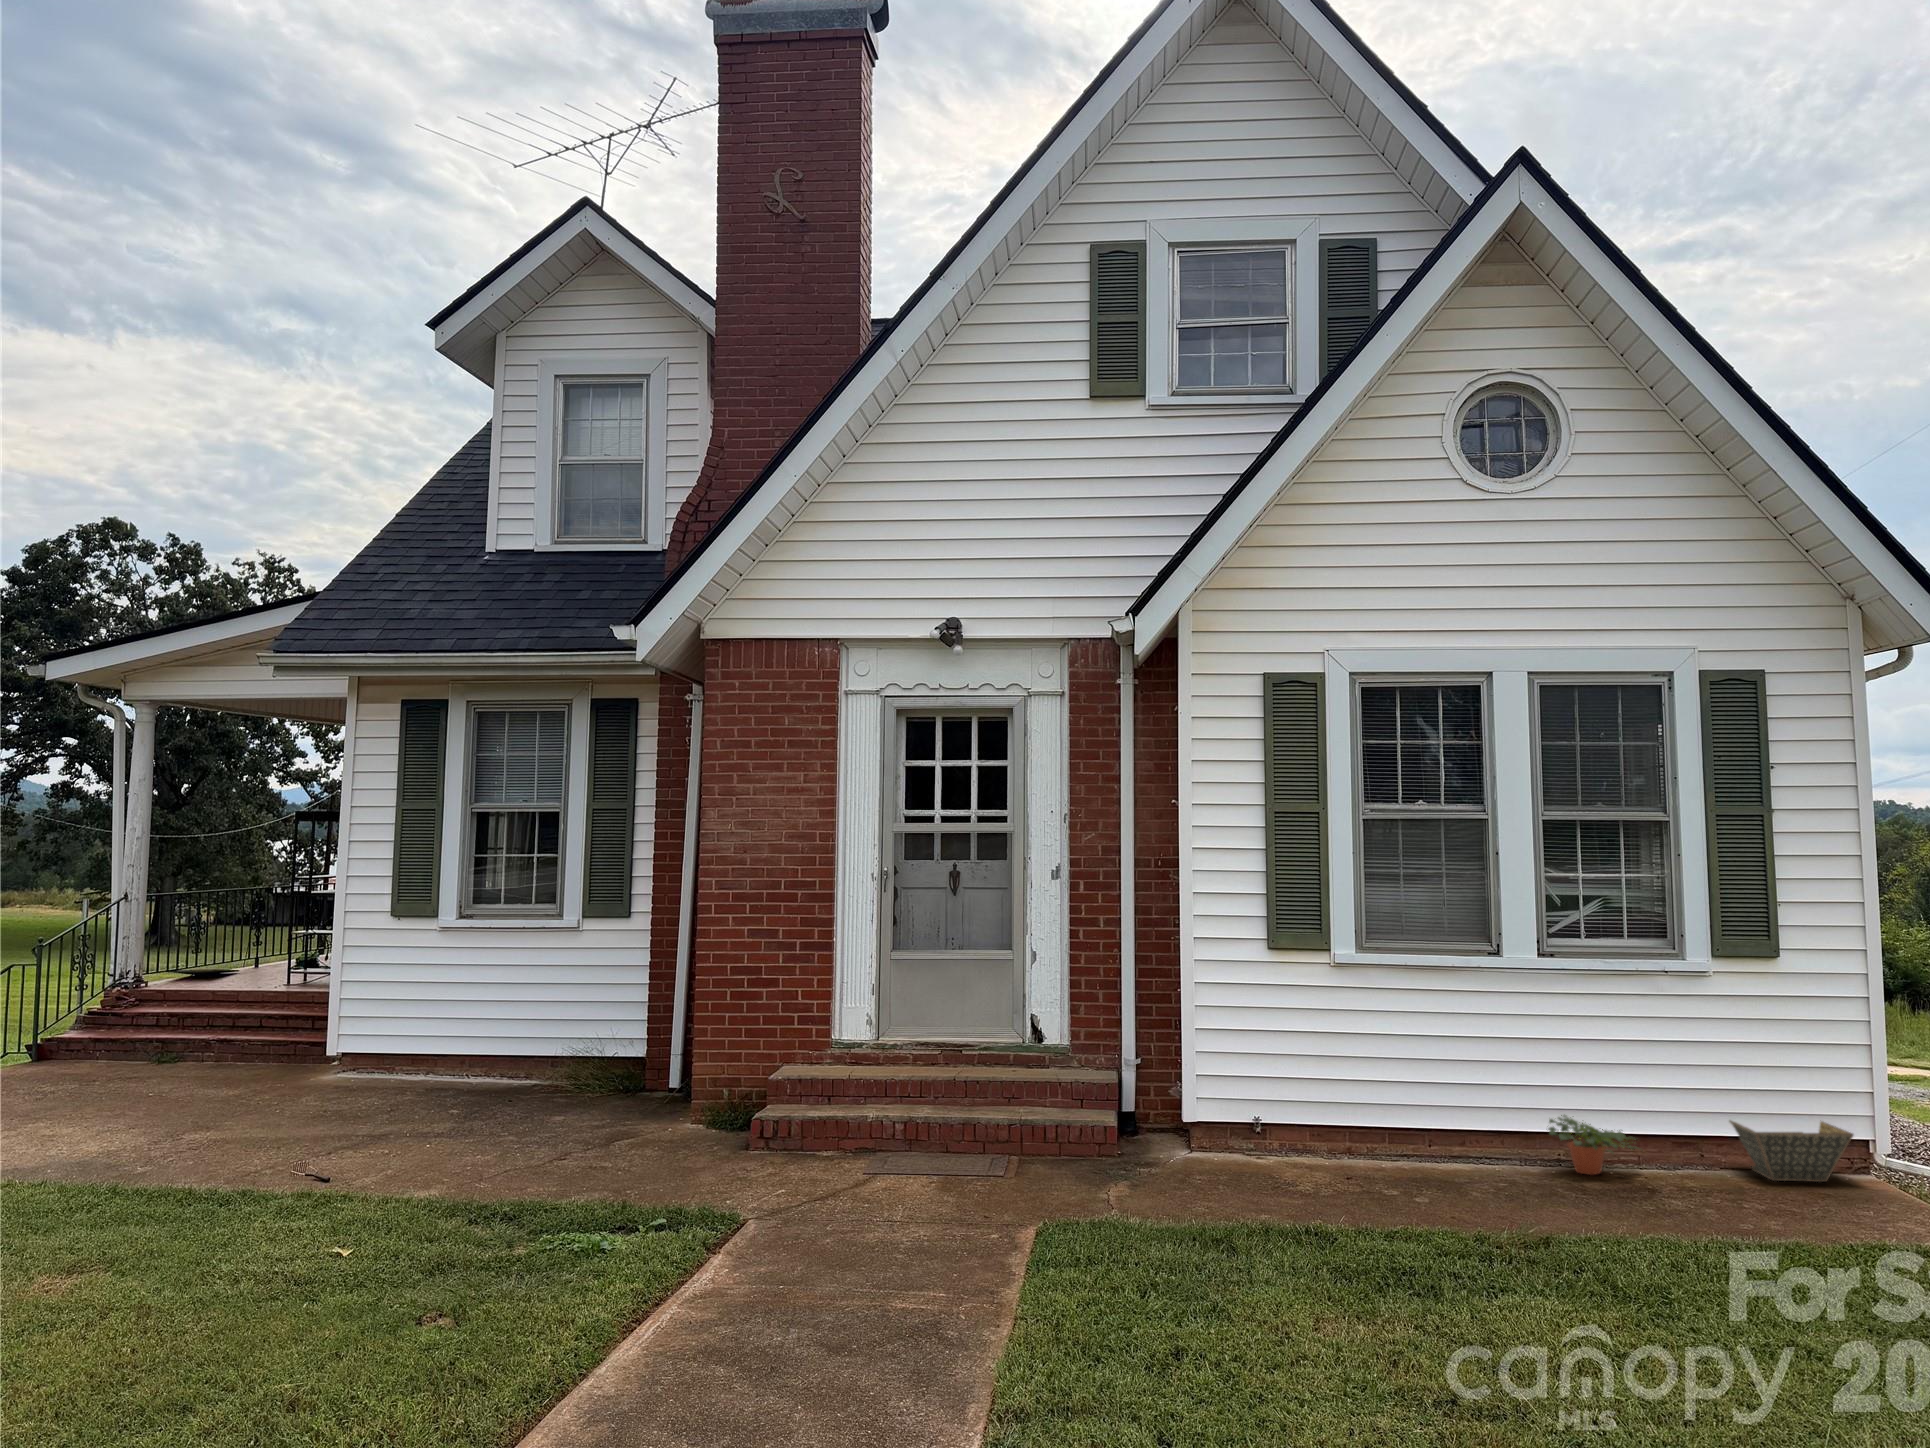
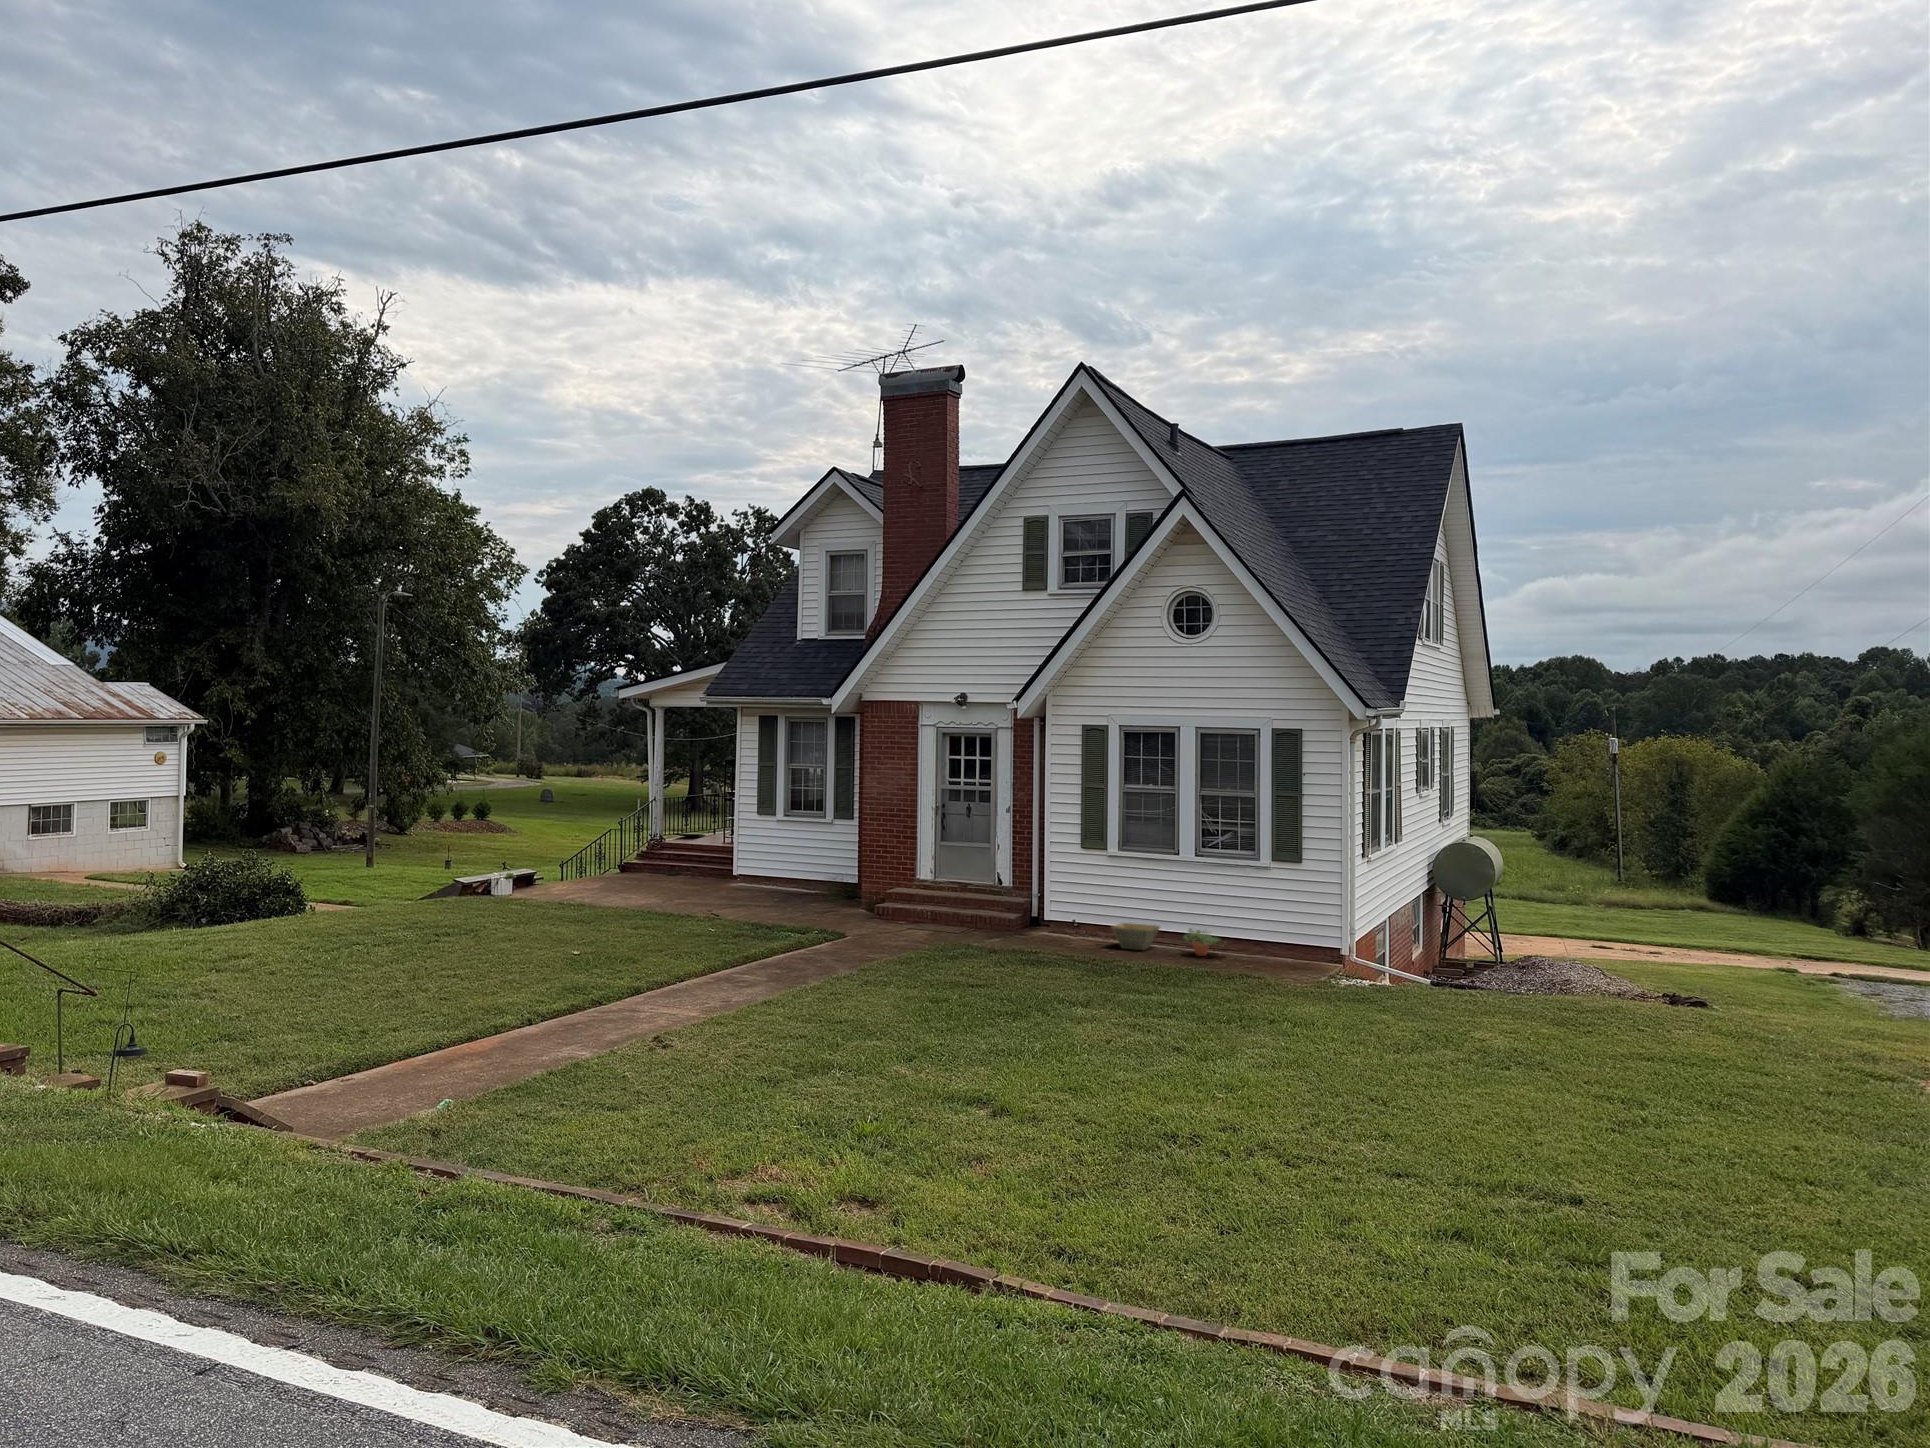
basket: present [1729,1120,1853,1182] -> present [1111,923,1160,950]

